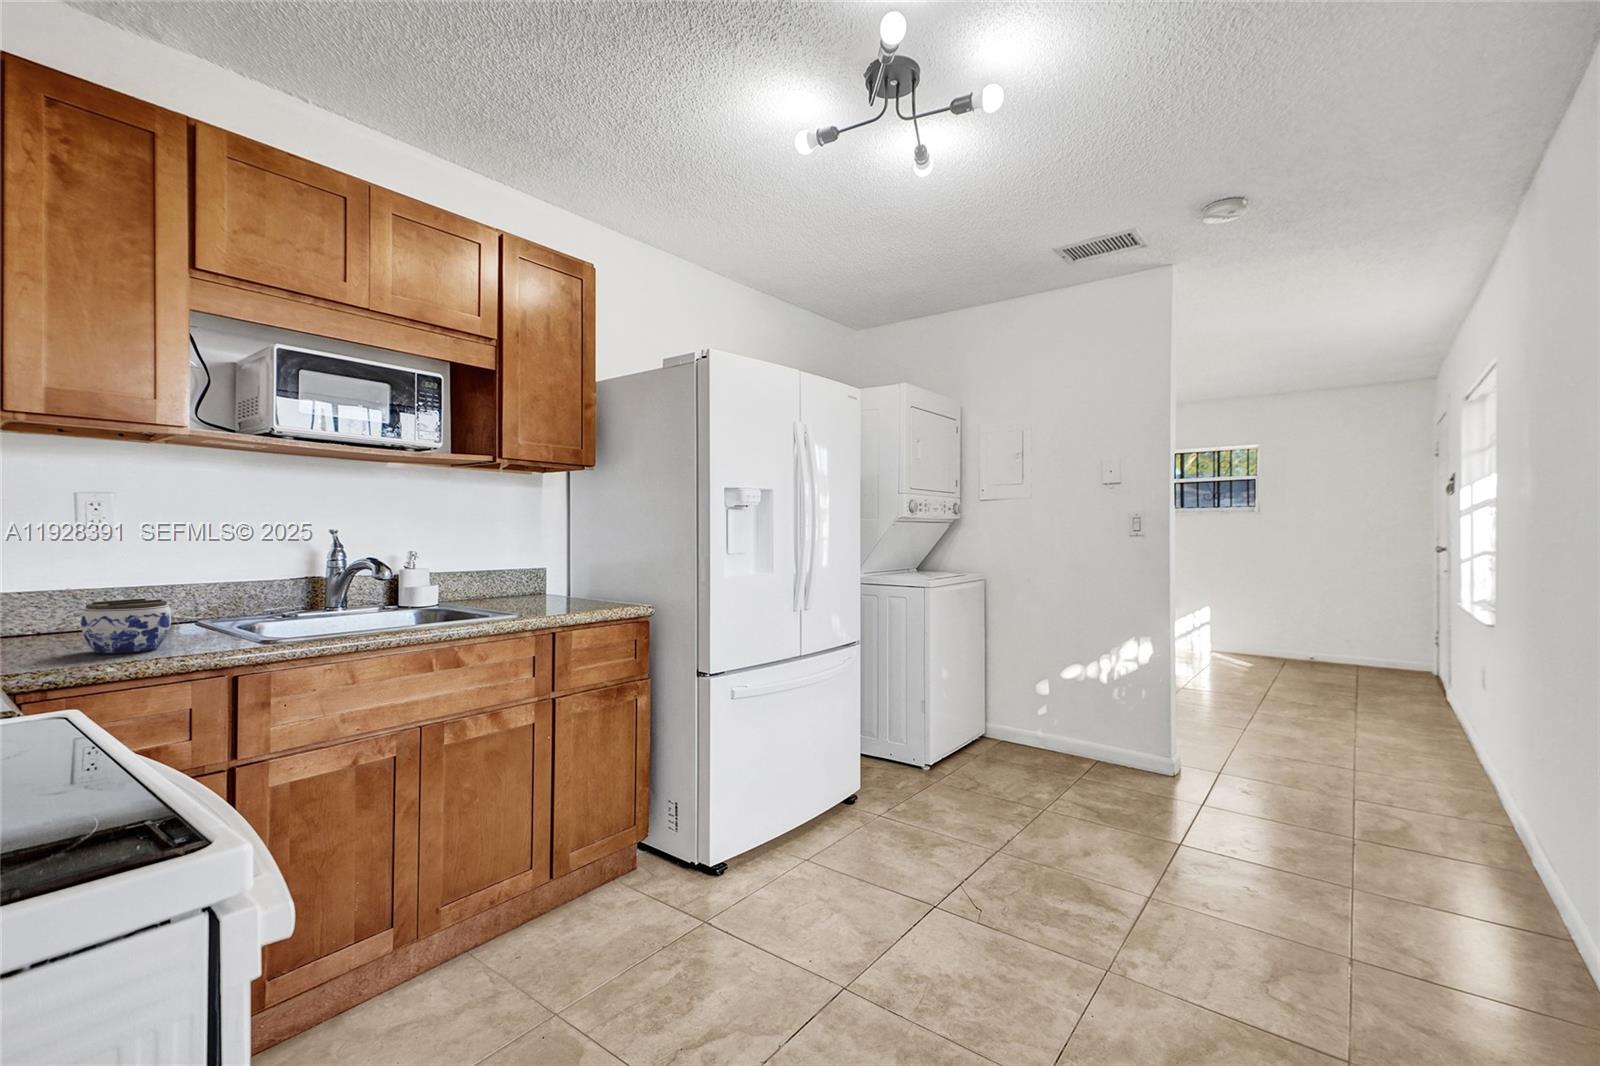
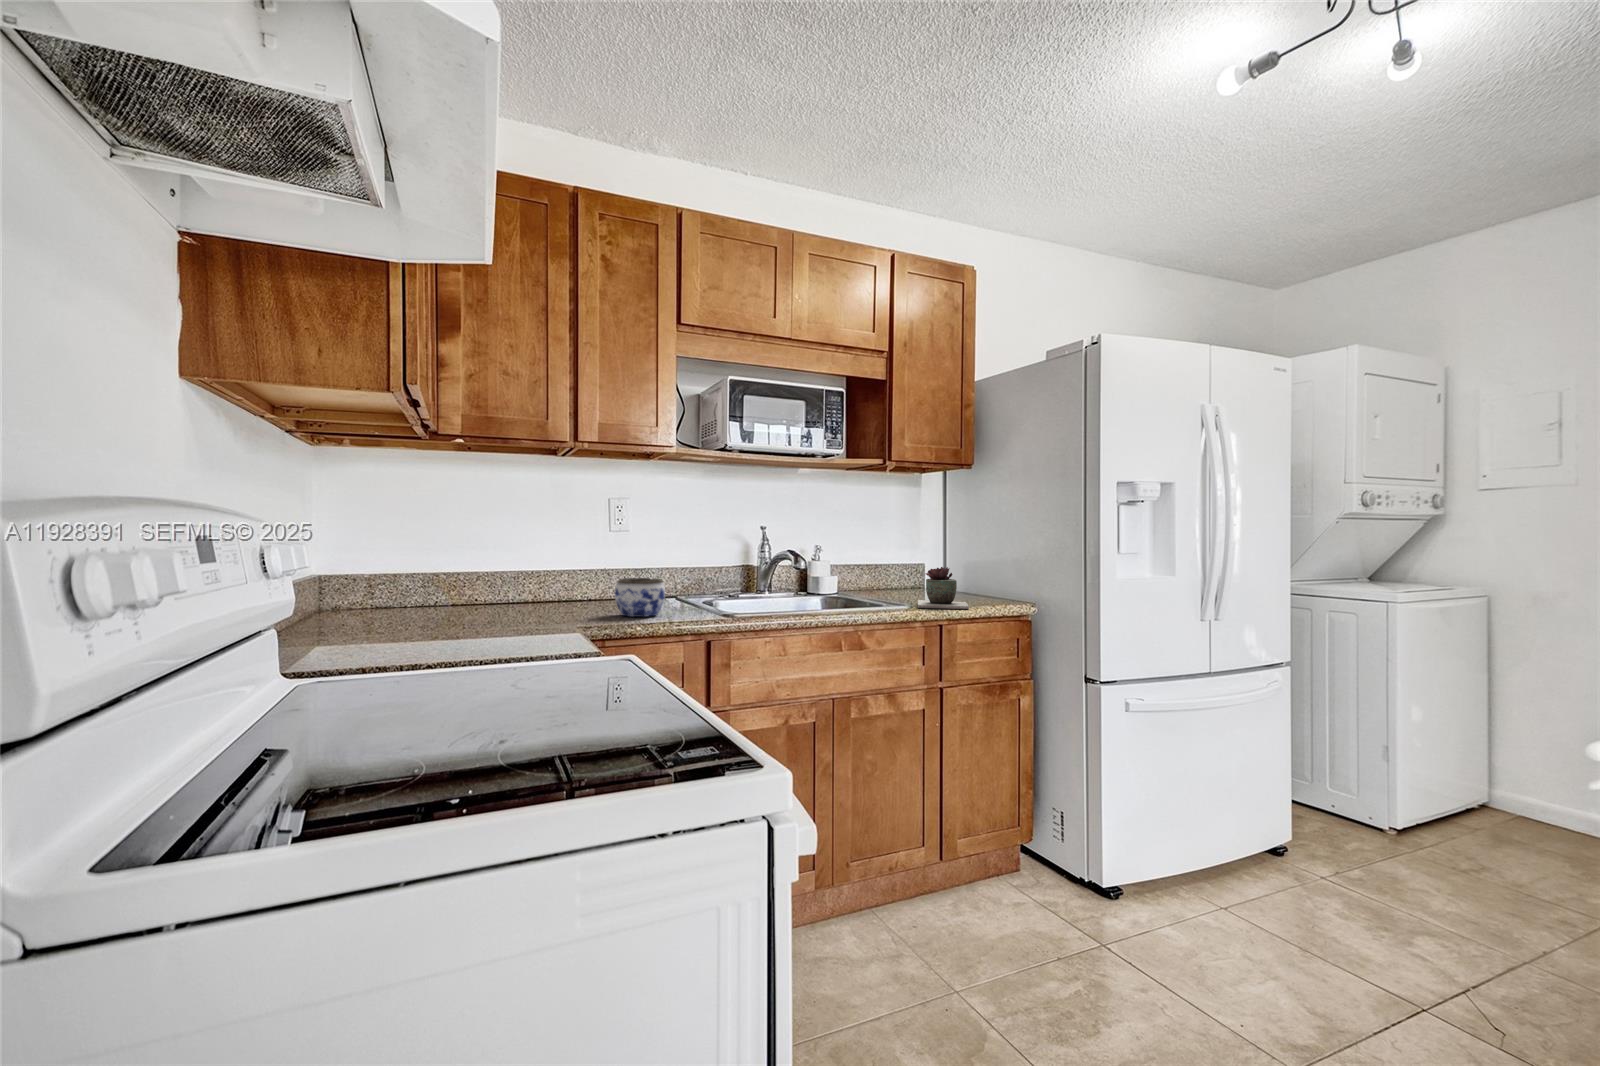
succulent plant: none [526,570,582,615] -> present [918,567,969,609]

